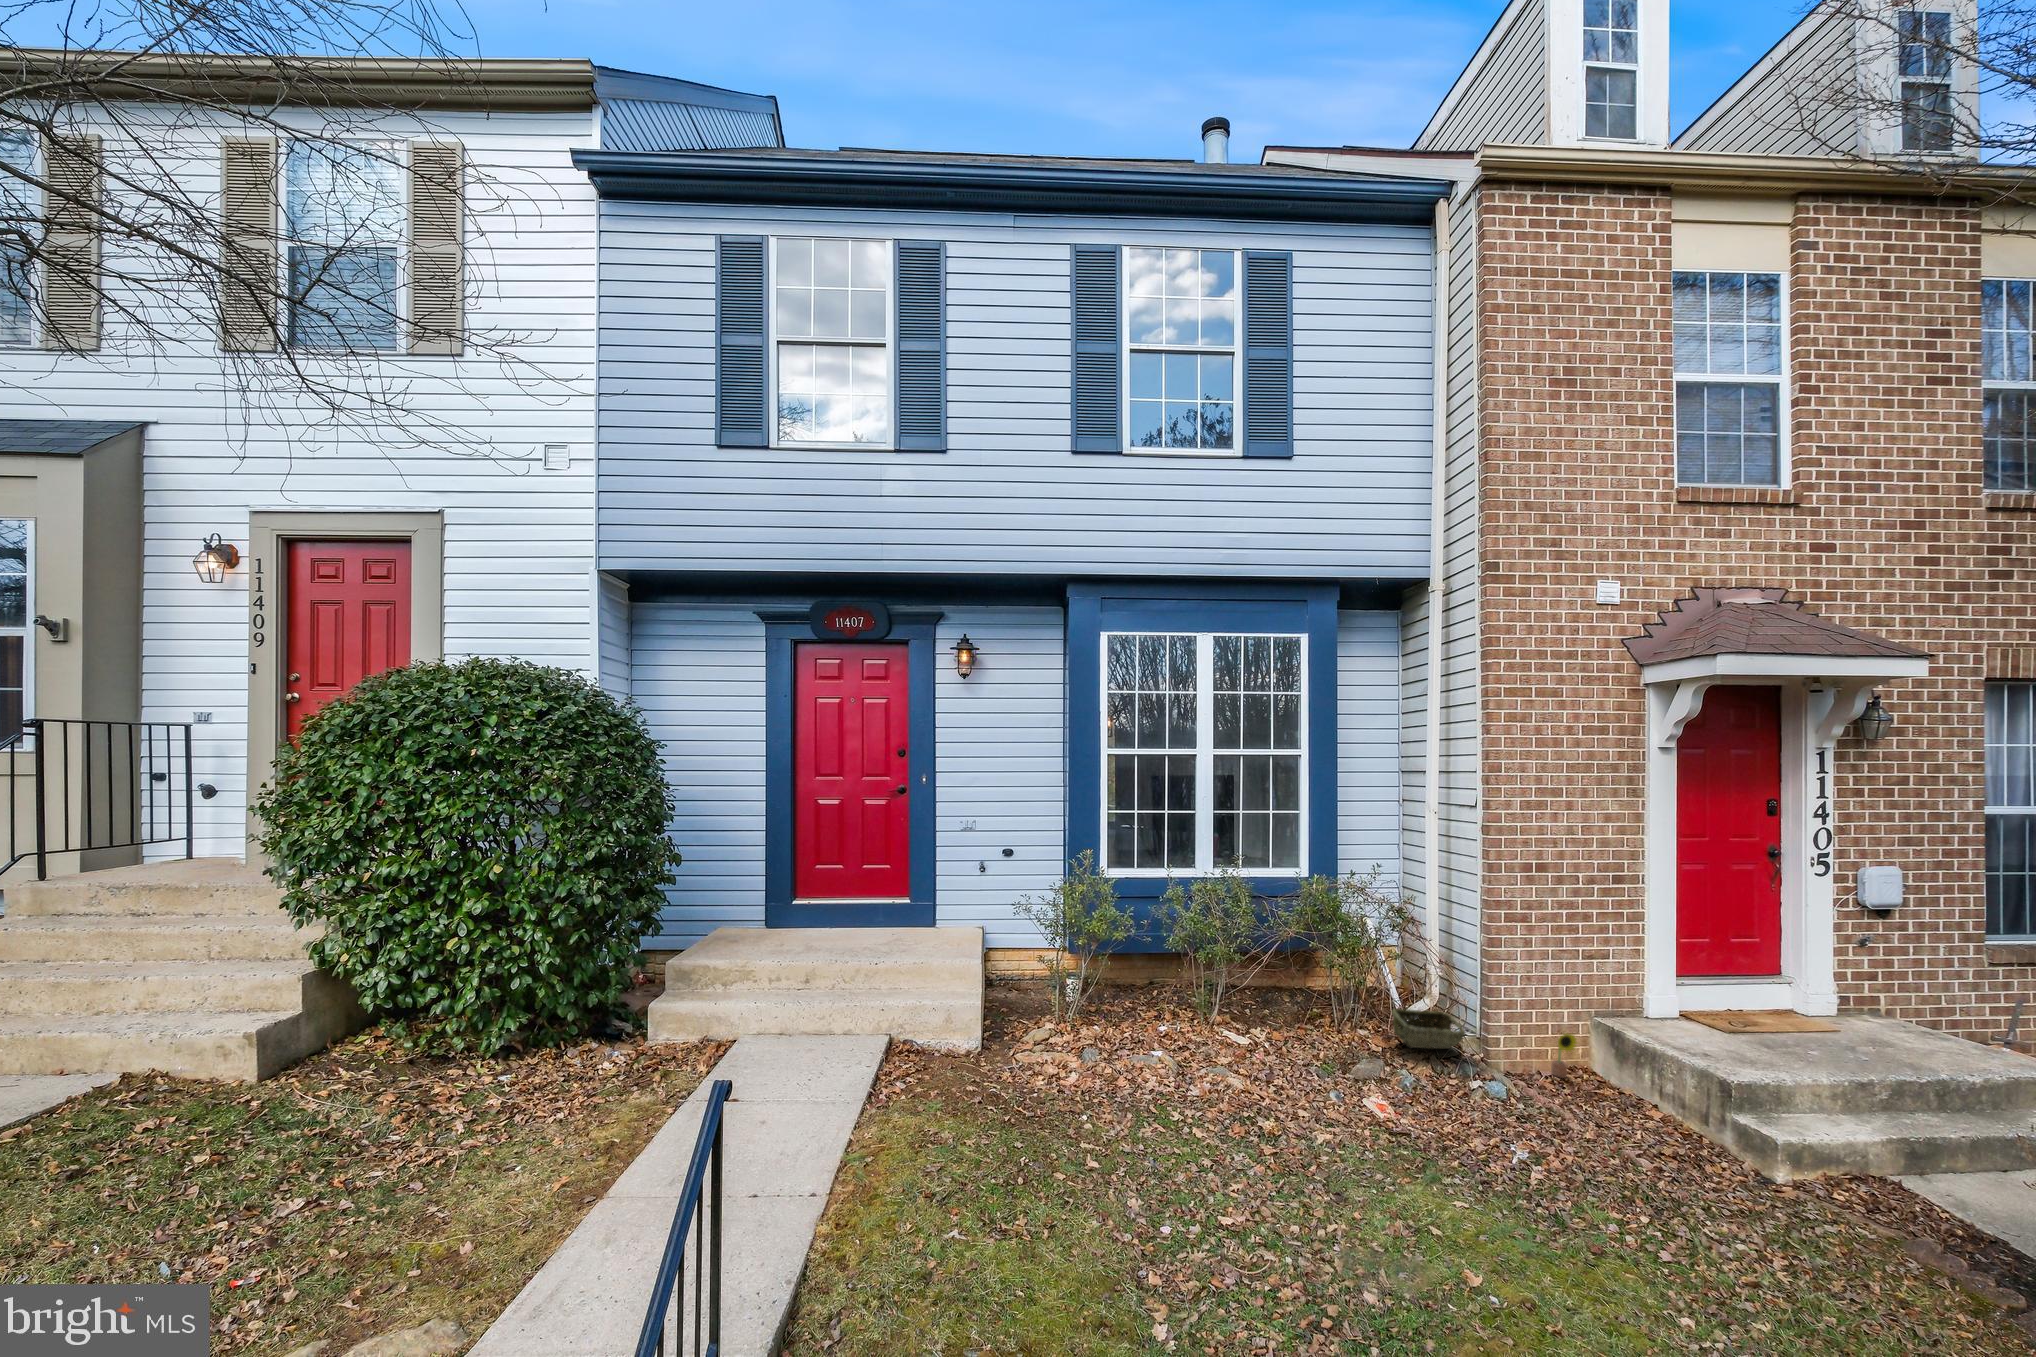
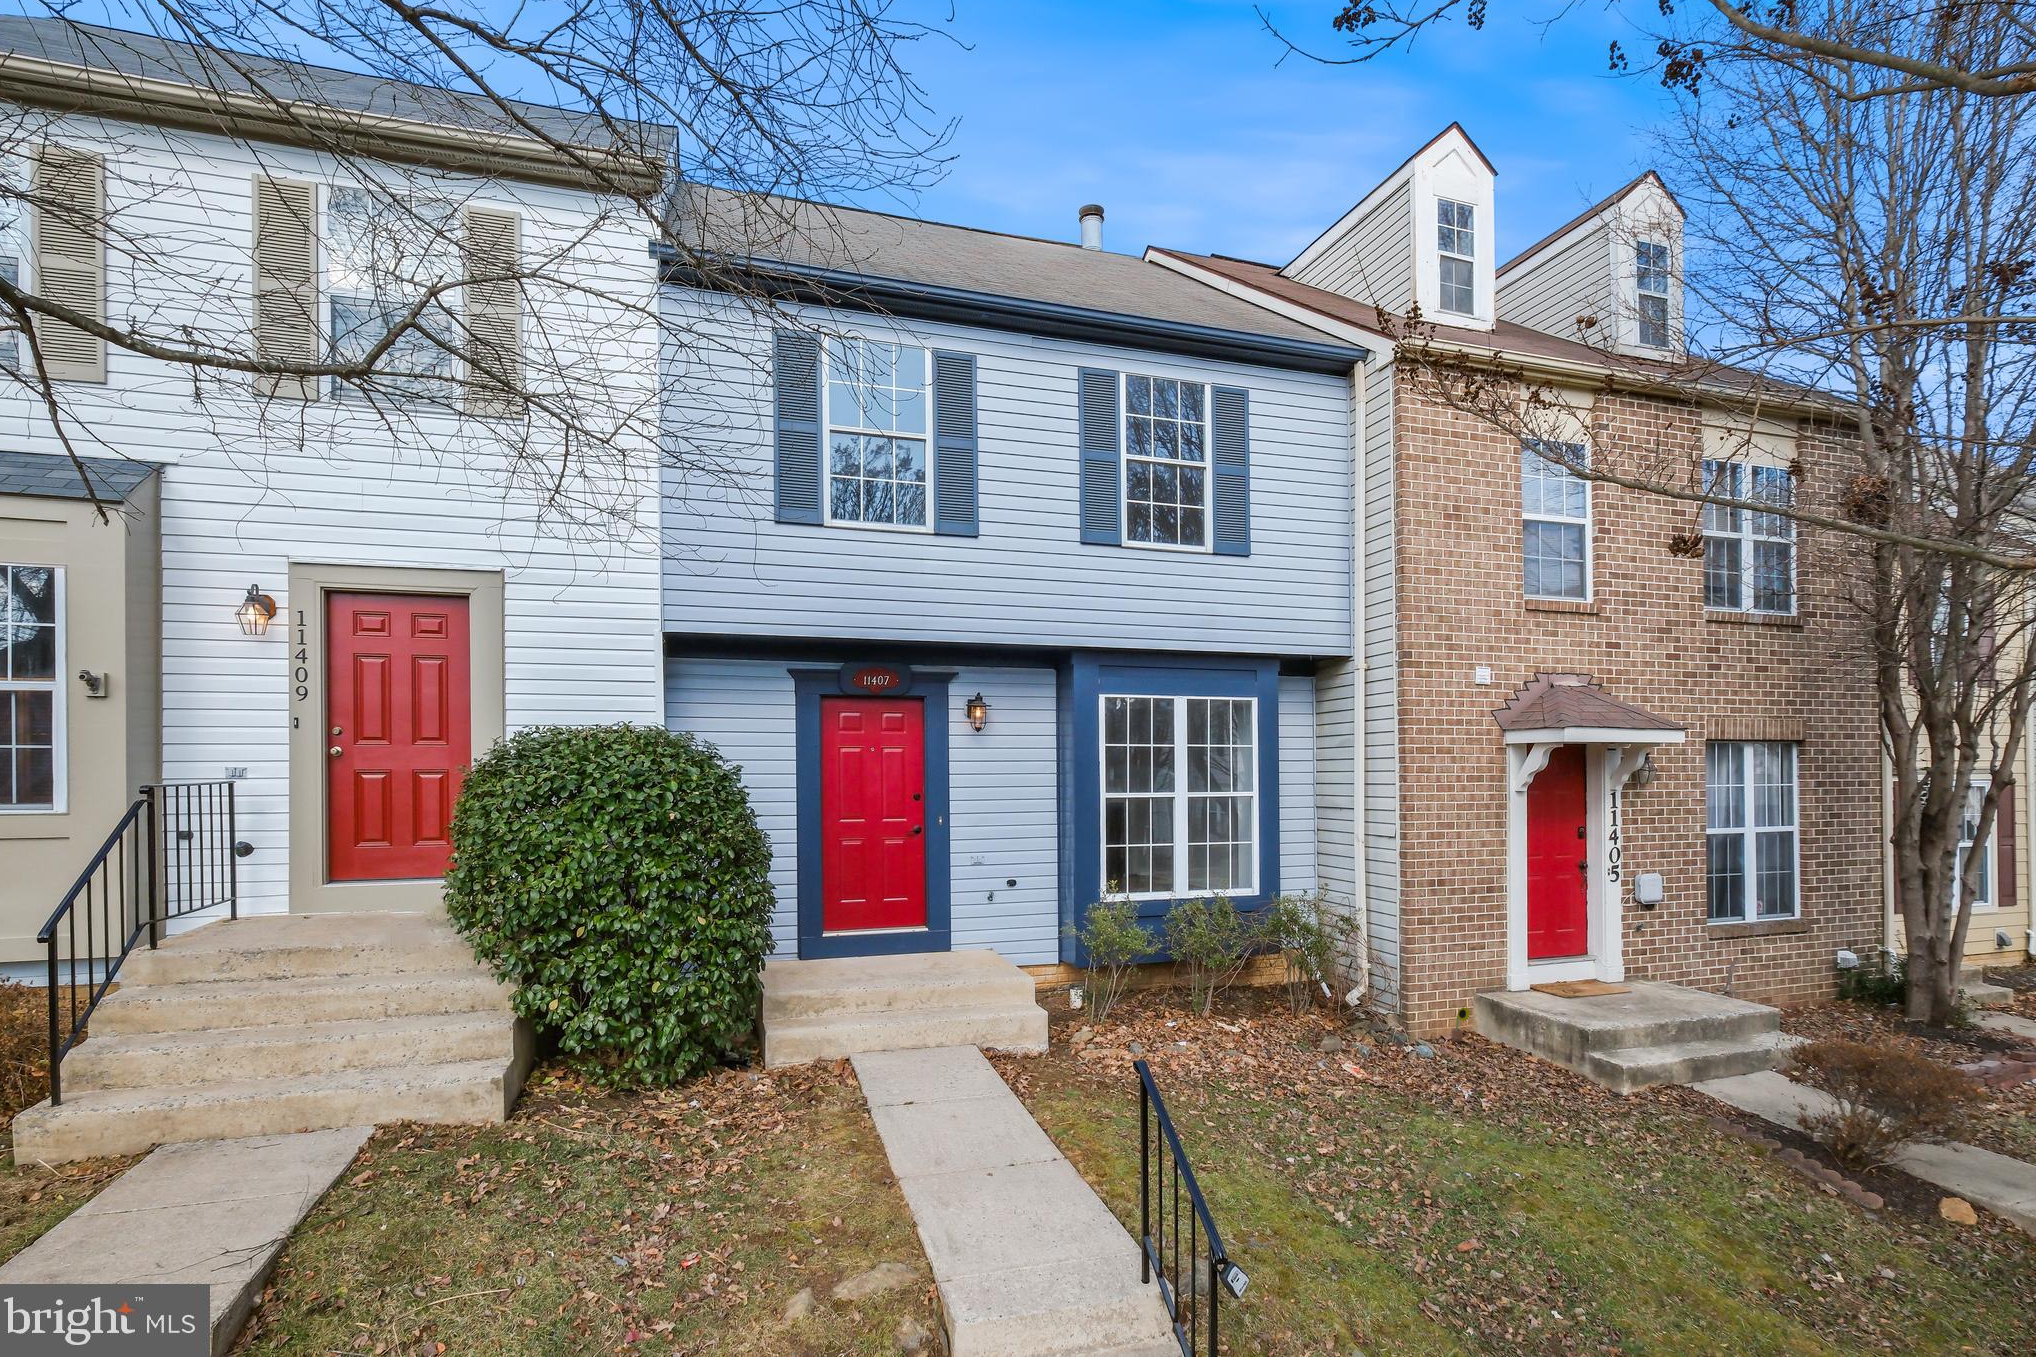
woven basket: present [1392,1009,1465,1049] -> none [1333,998,1389,1028]

